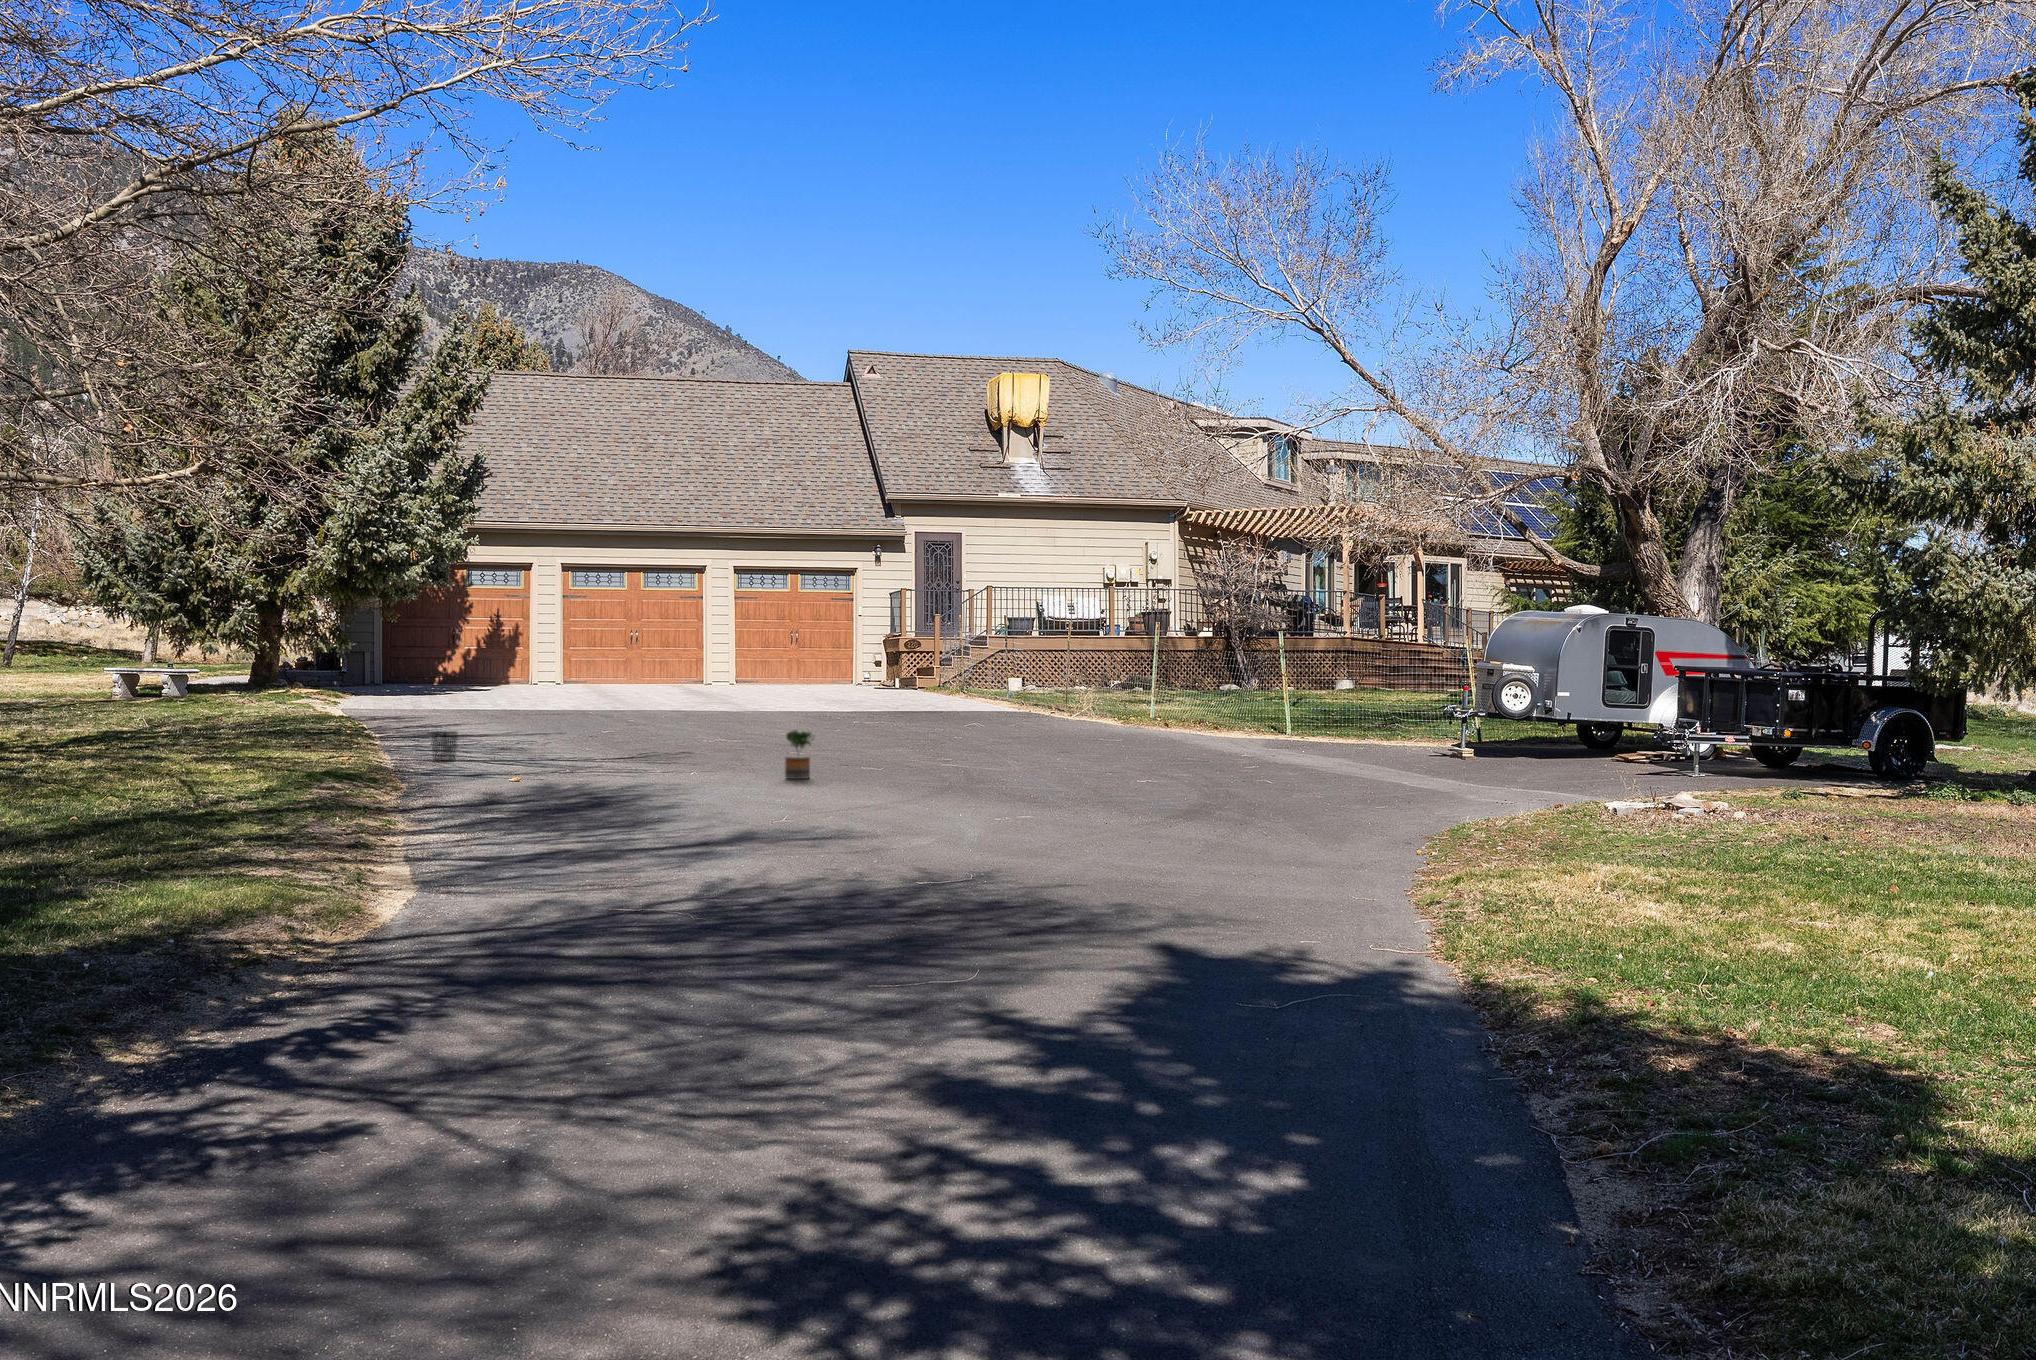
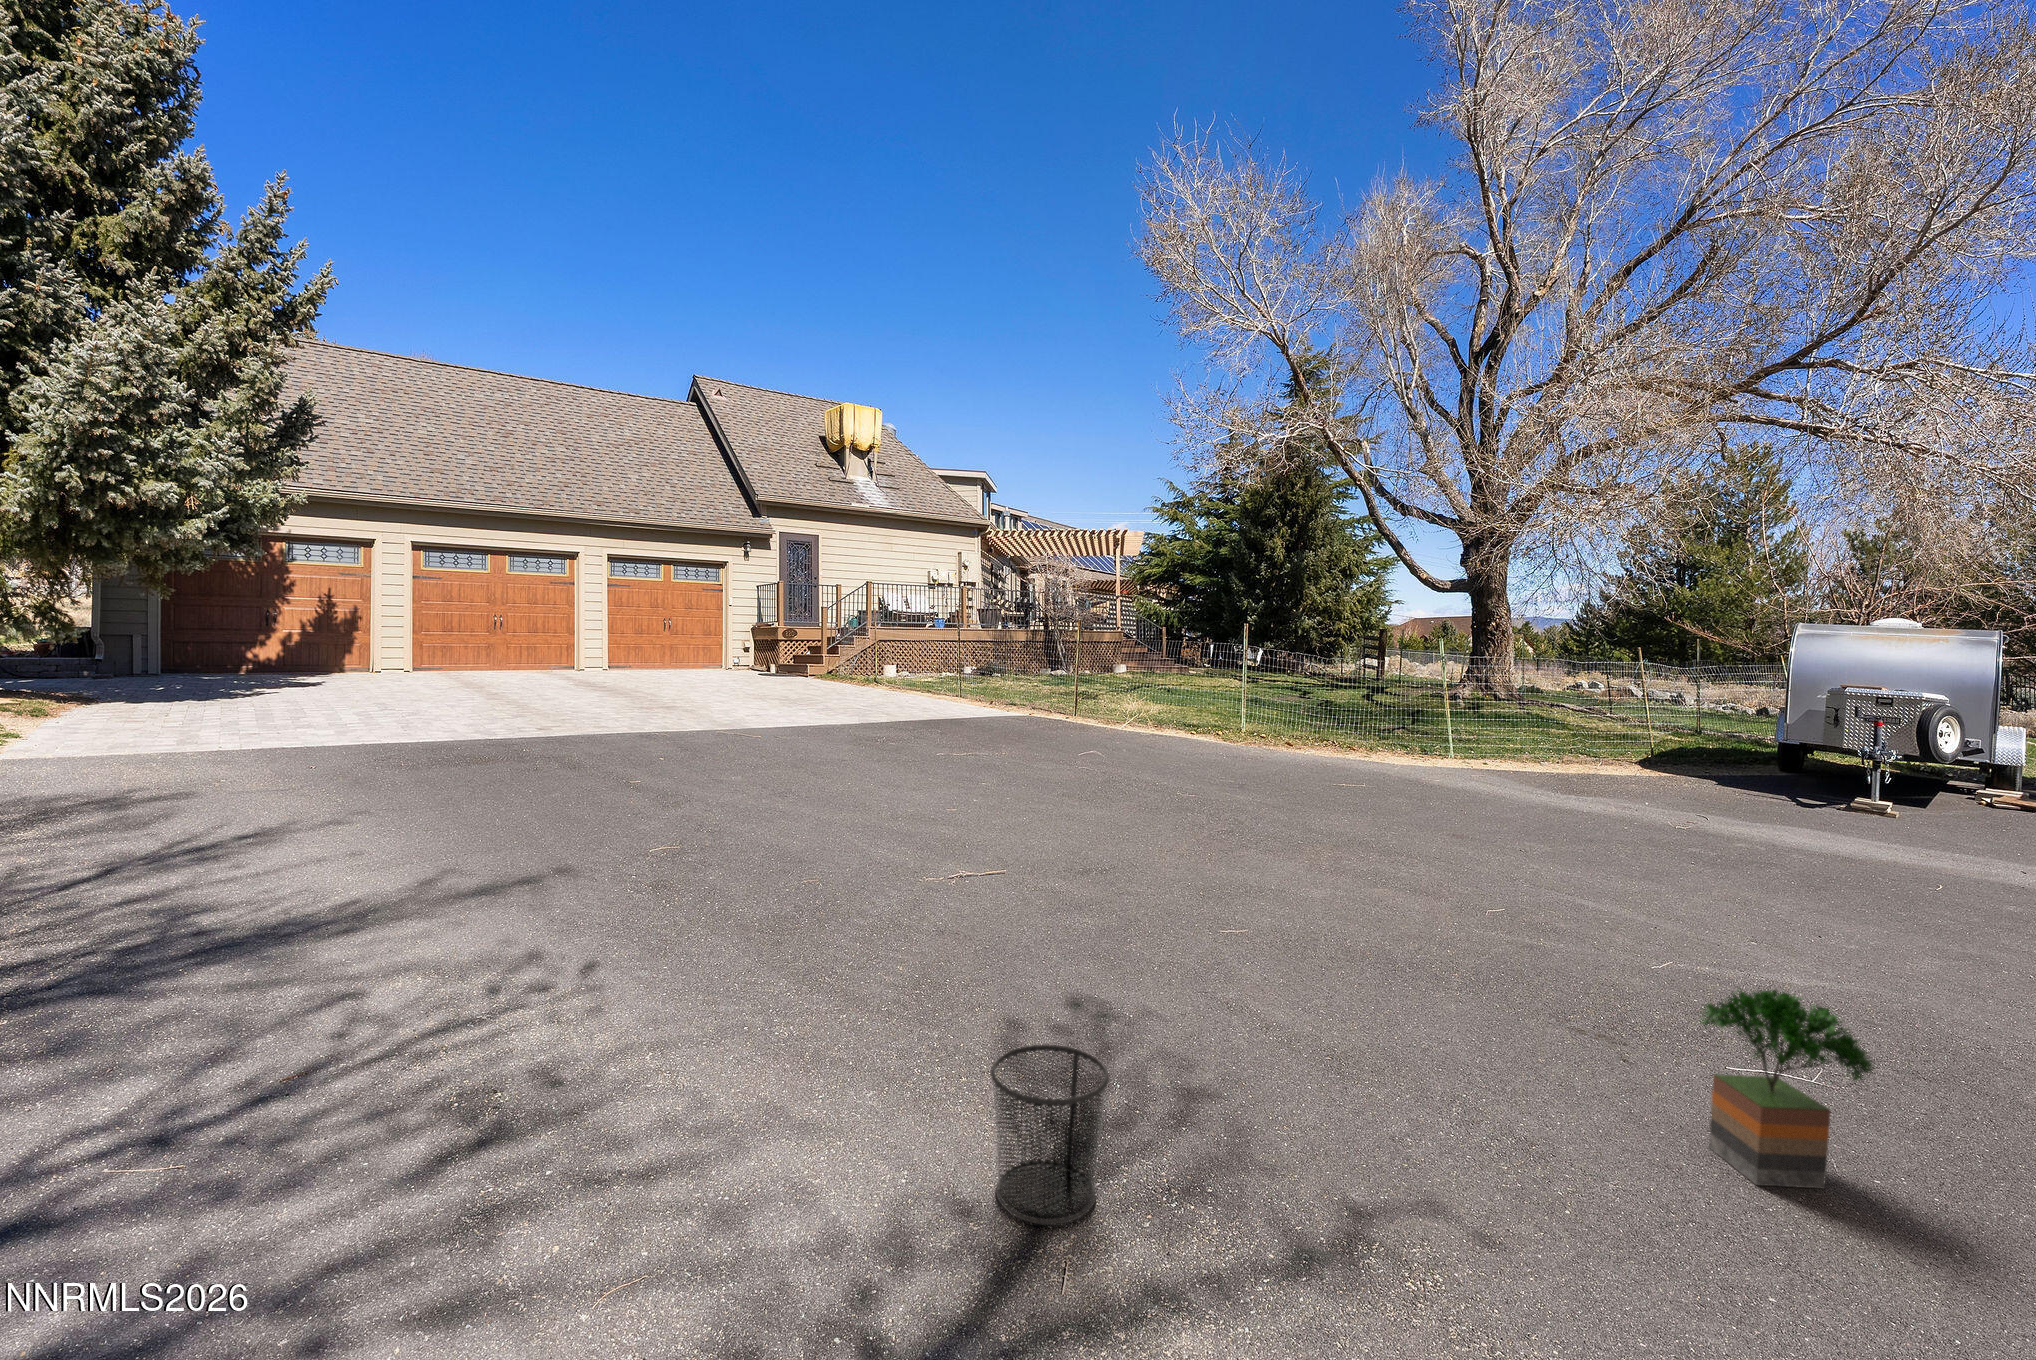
waste bin: present [431,731,458,762] -> present [990,1044,1109,1225]

